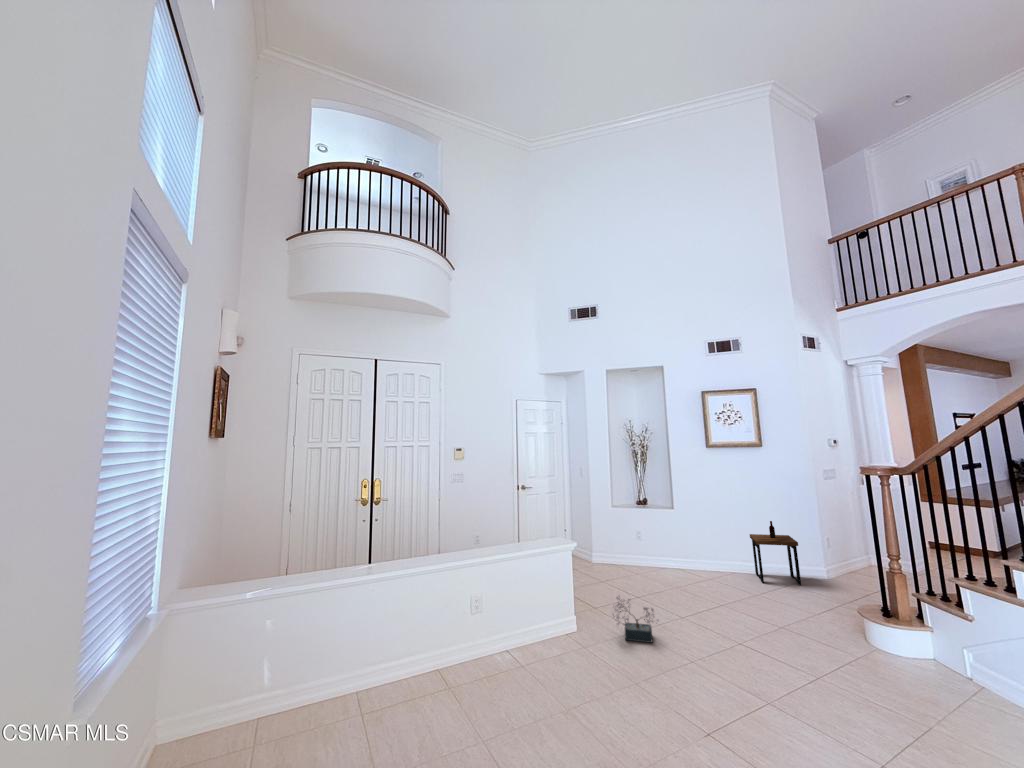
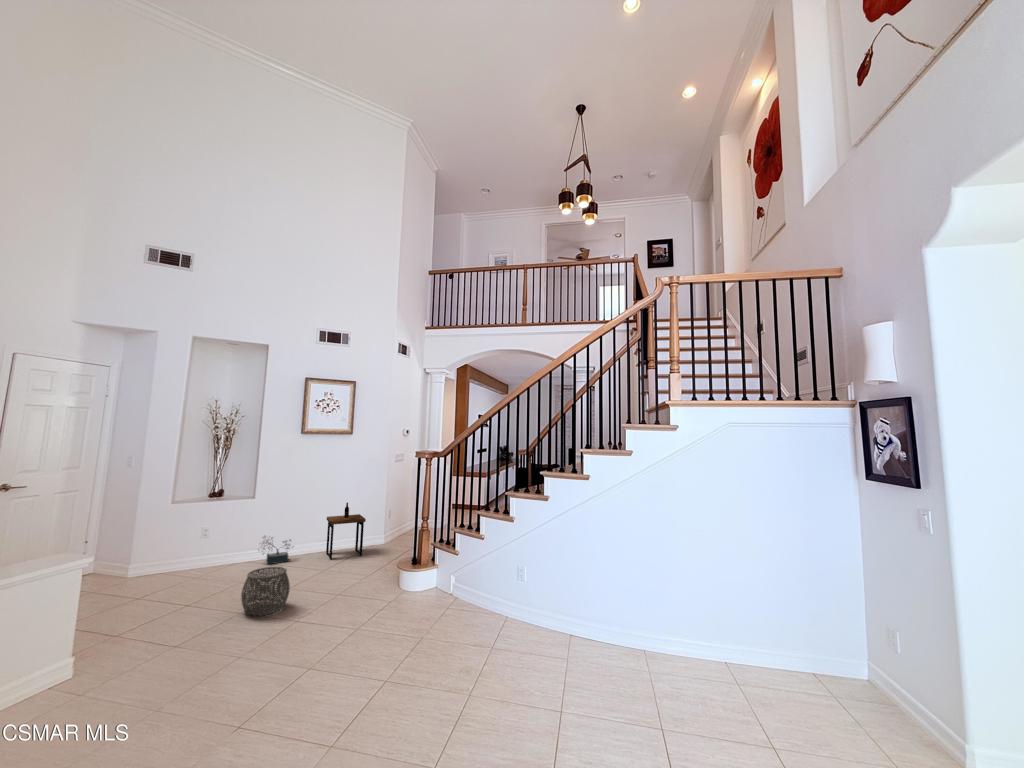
woven basket: none [678,584,725,635] -> present [241,567,290,616]
decorative plant: present [615,596,658,643] -> present [262,536,293,564]

